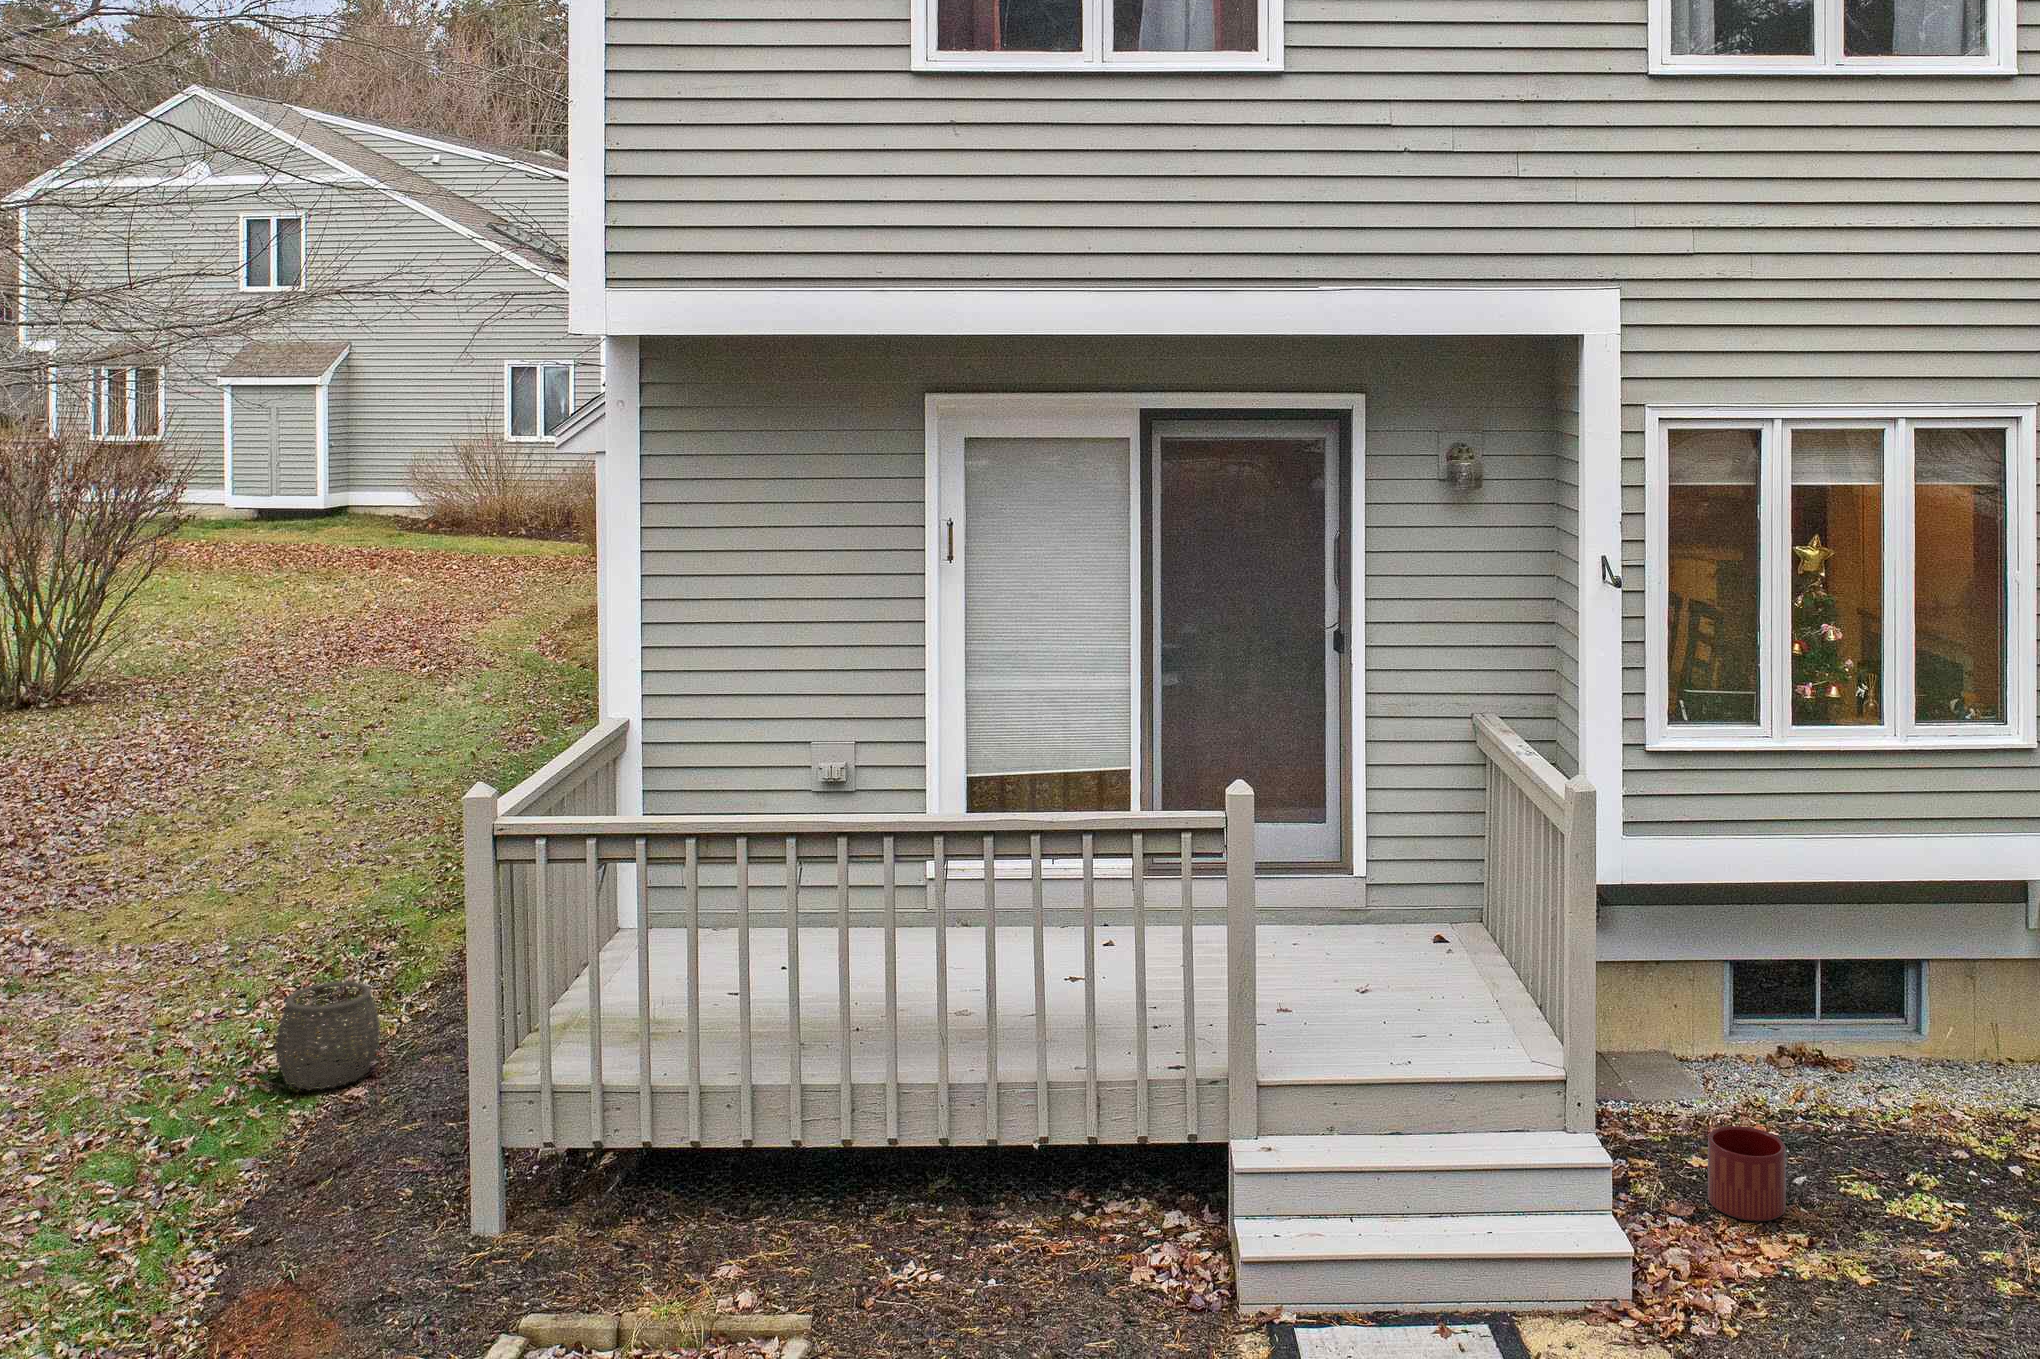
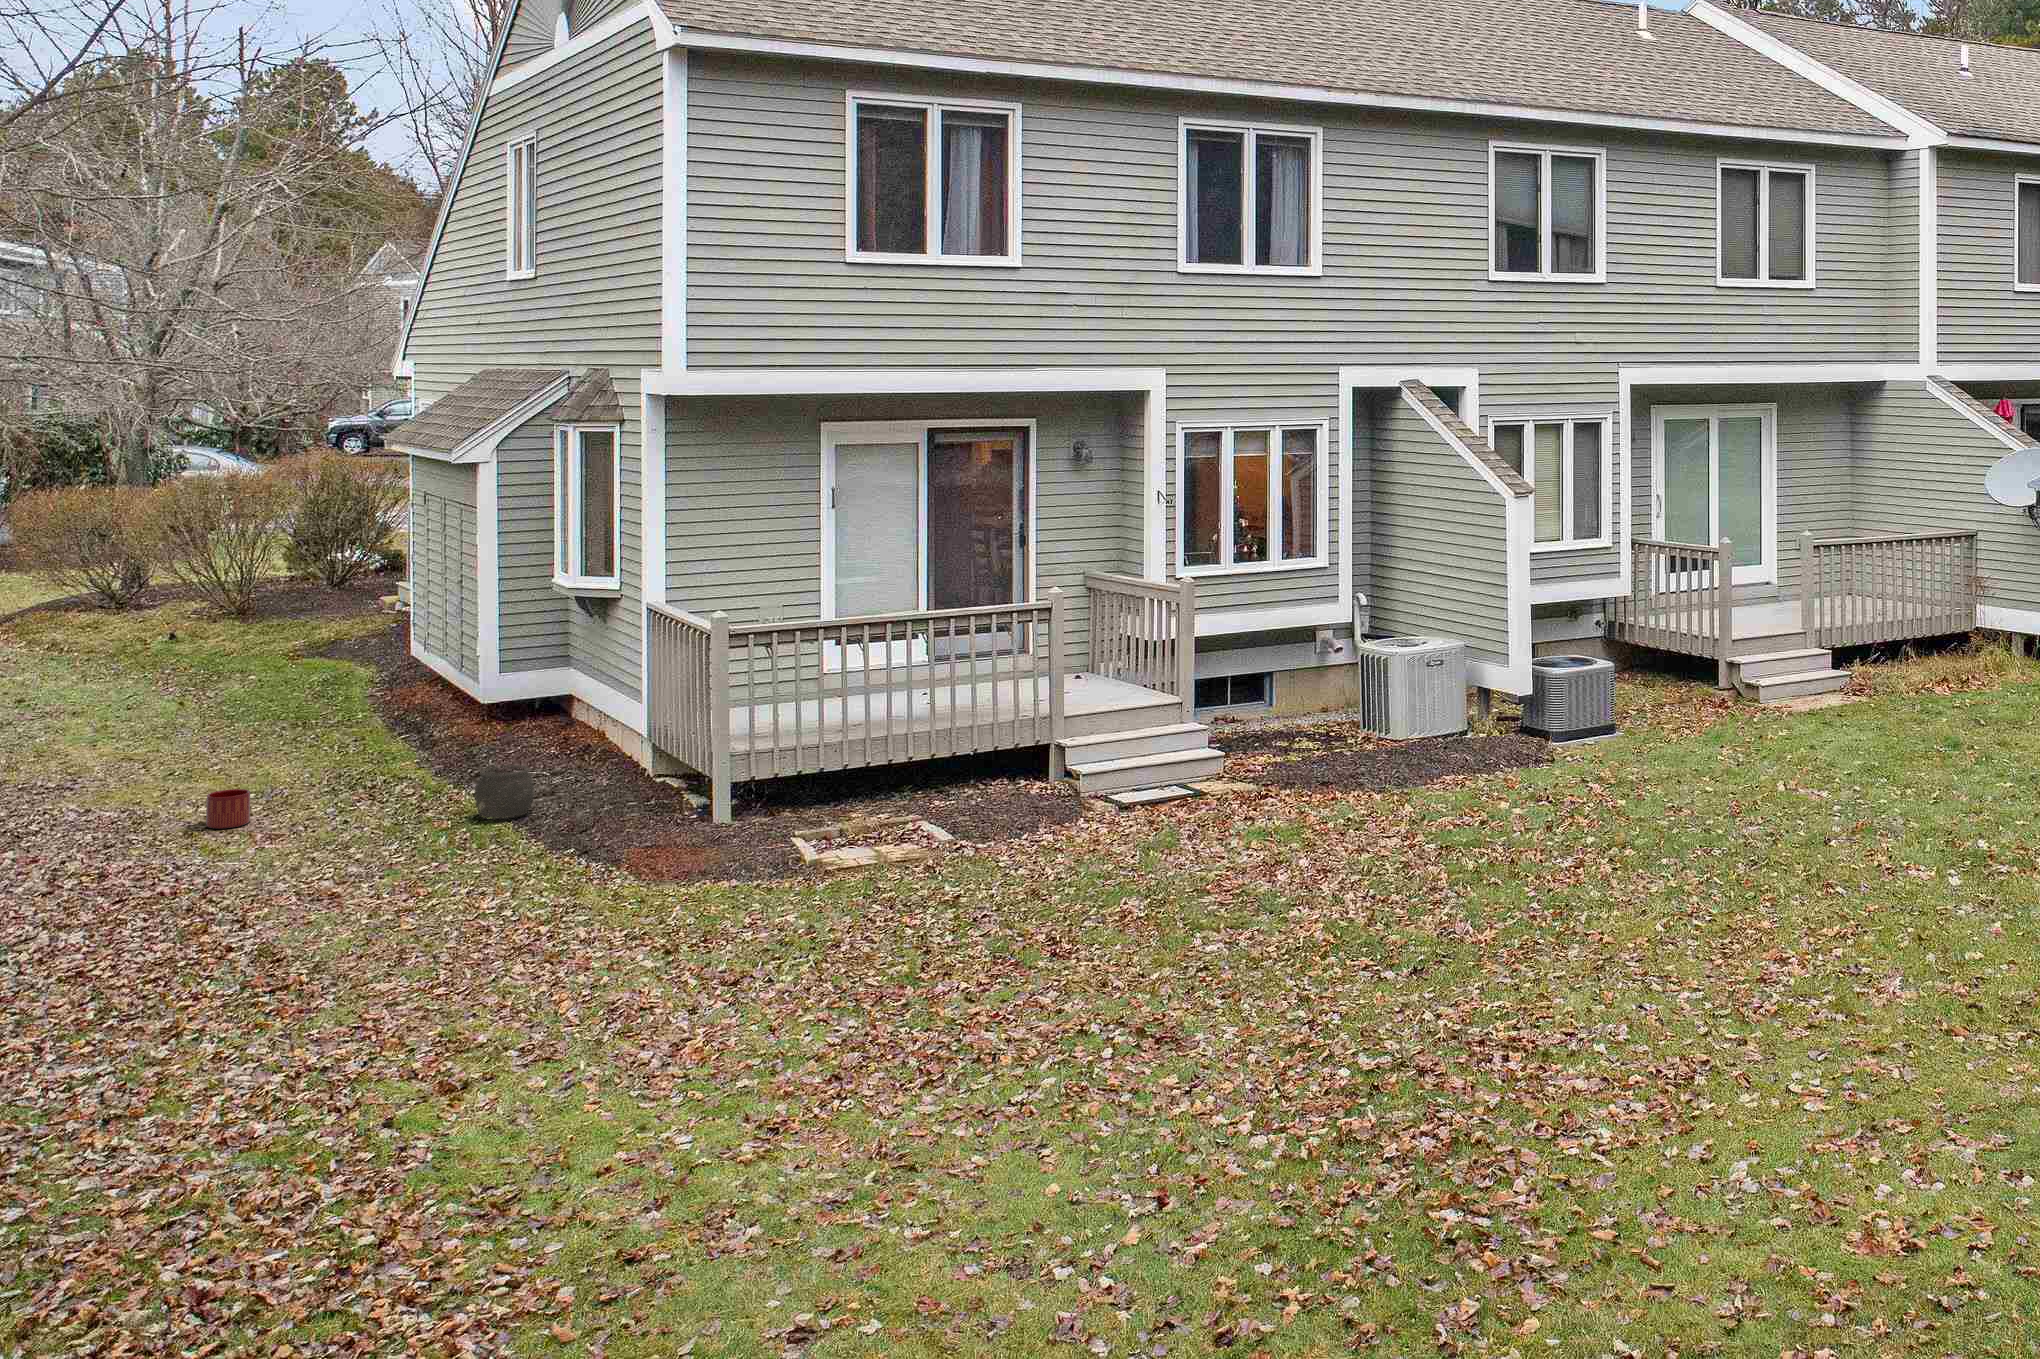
planter: present [1708,1126,1786,1221] -> present [206,789,250,829]

